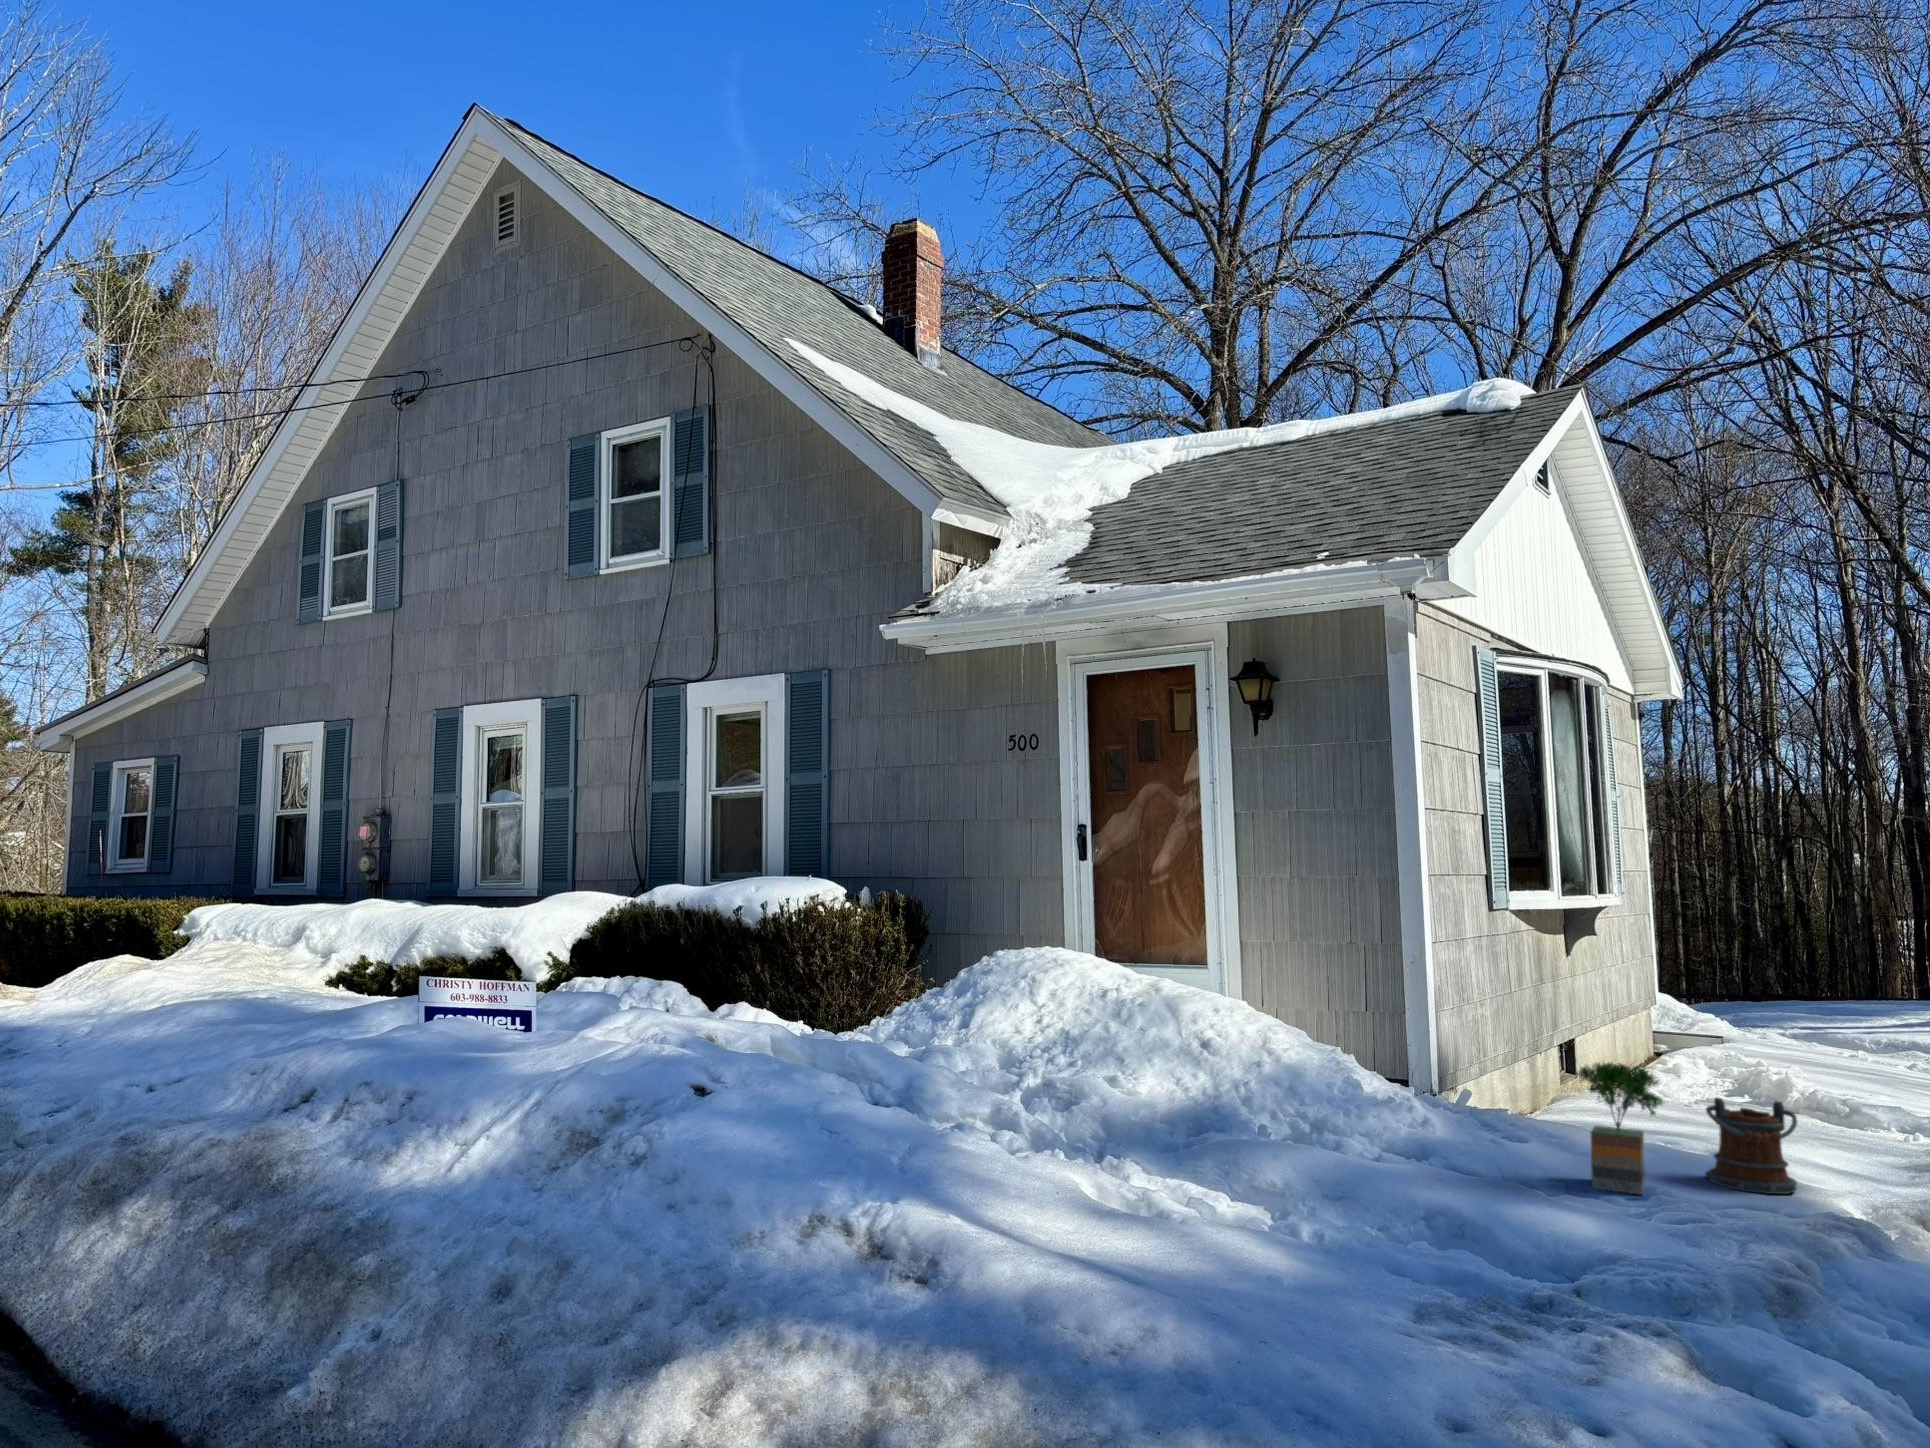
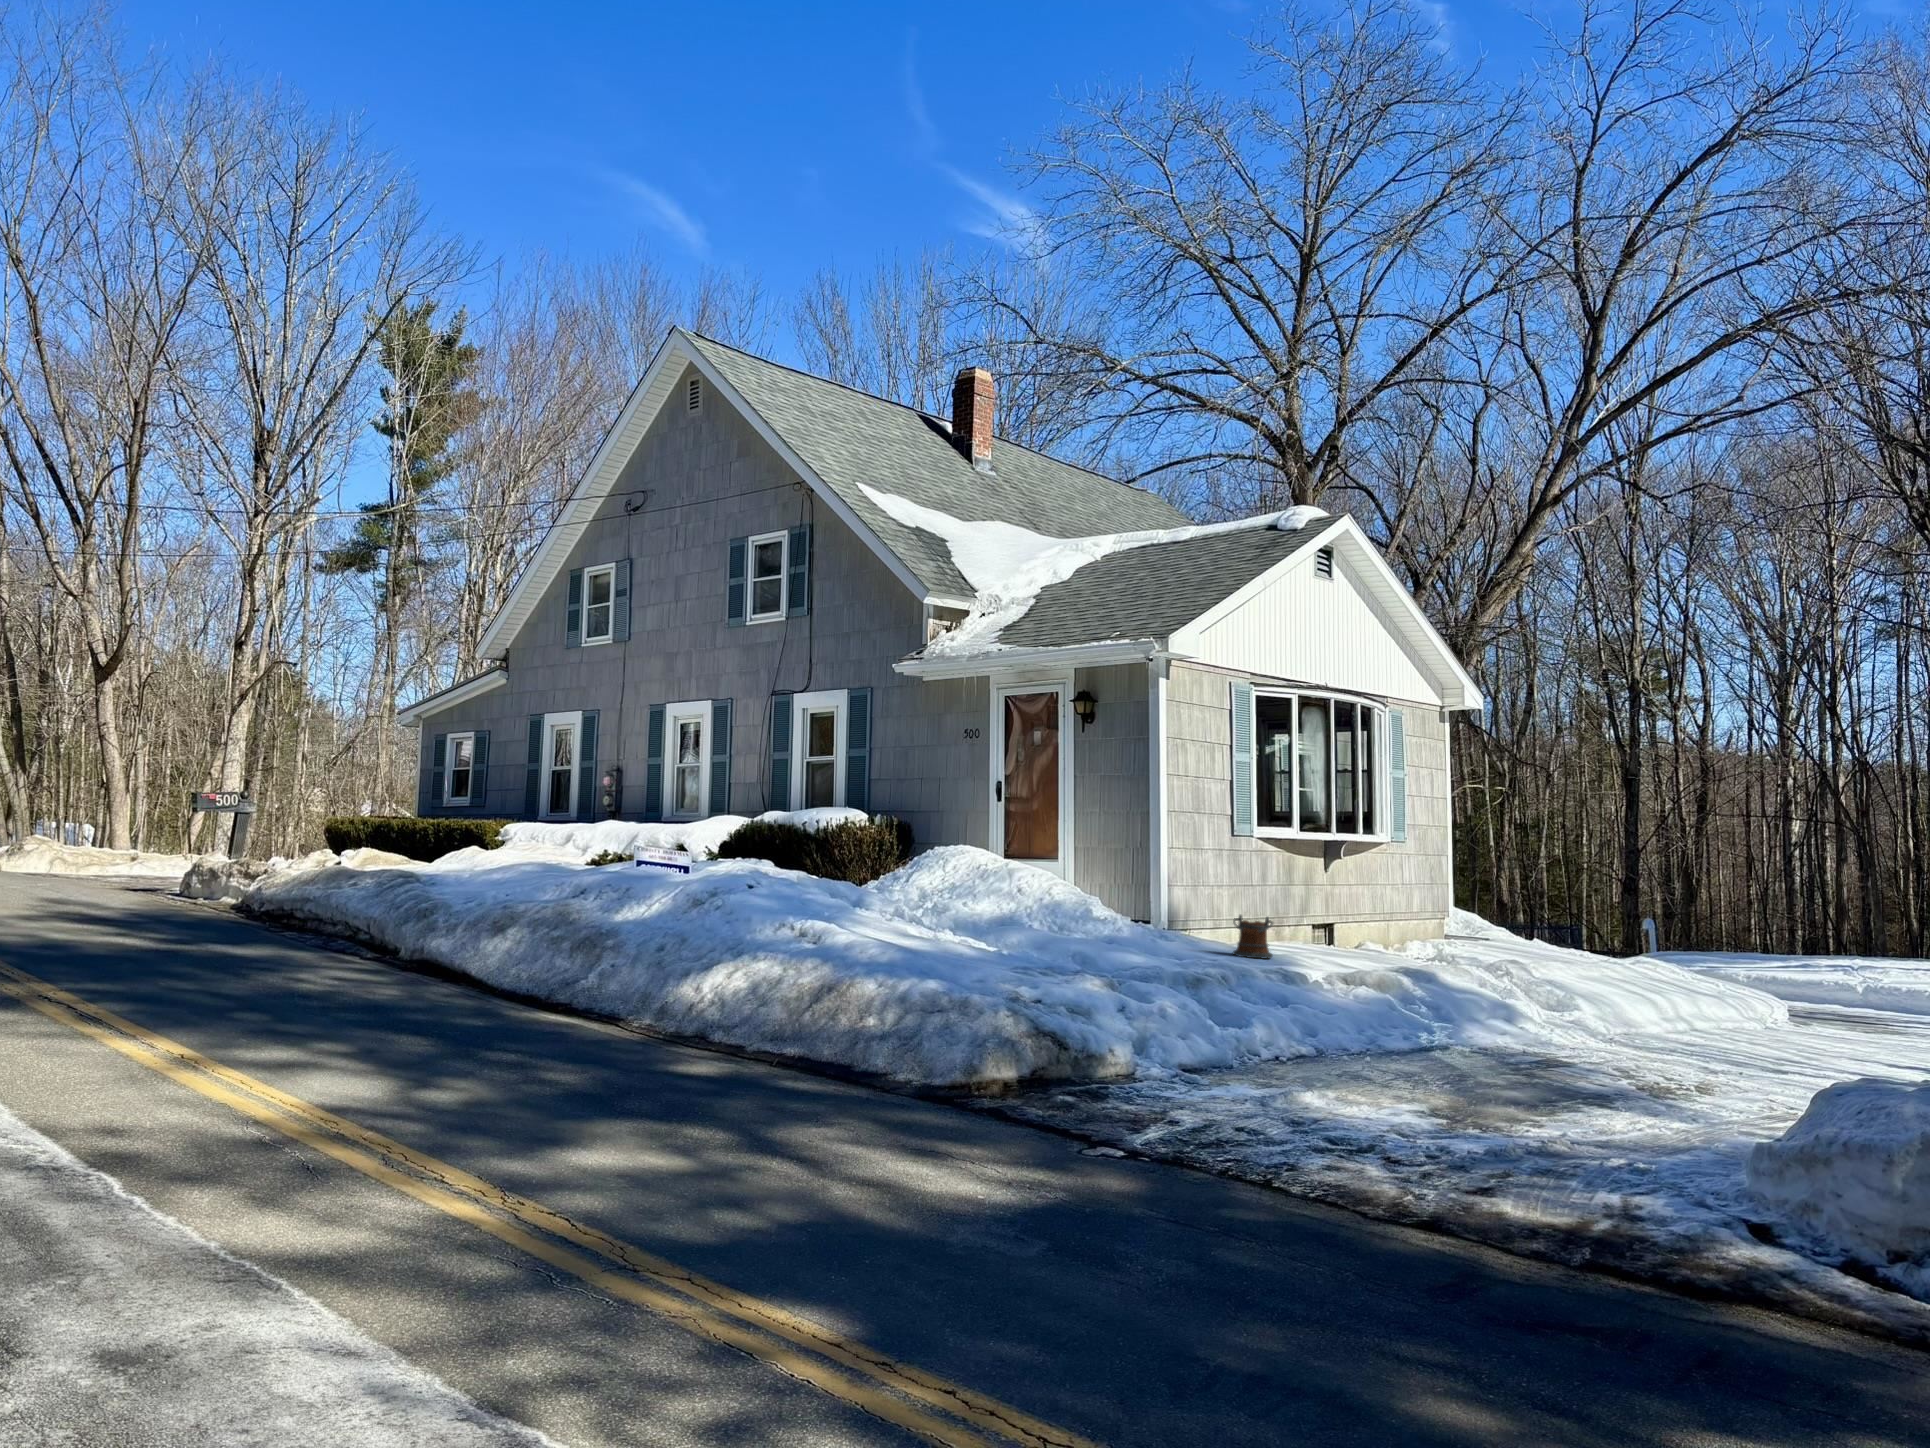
potted tree: present [1576,1062,1663,1195] -> none [1158,891,1197,951]

